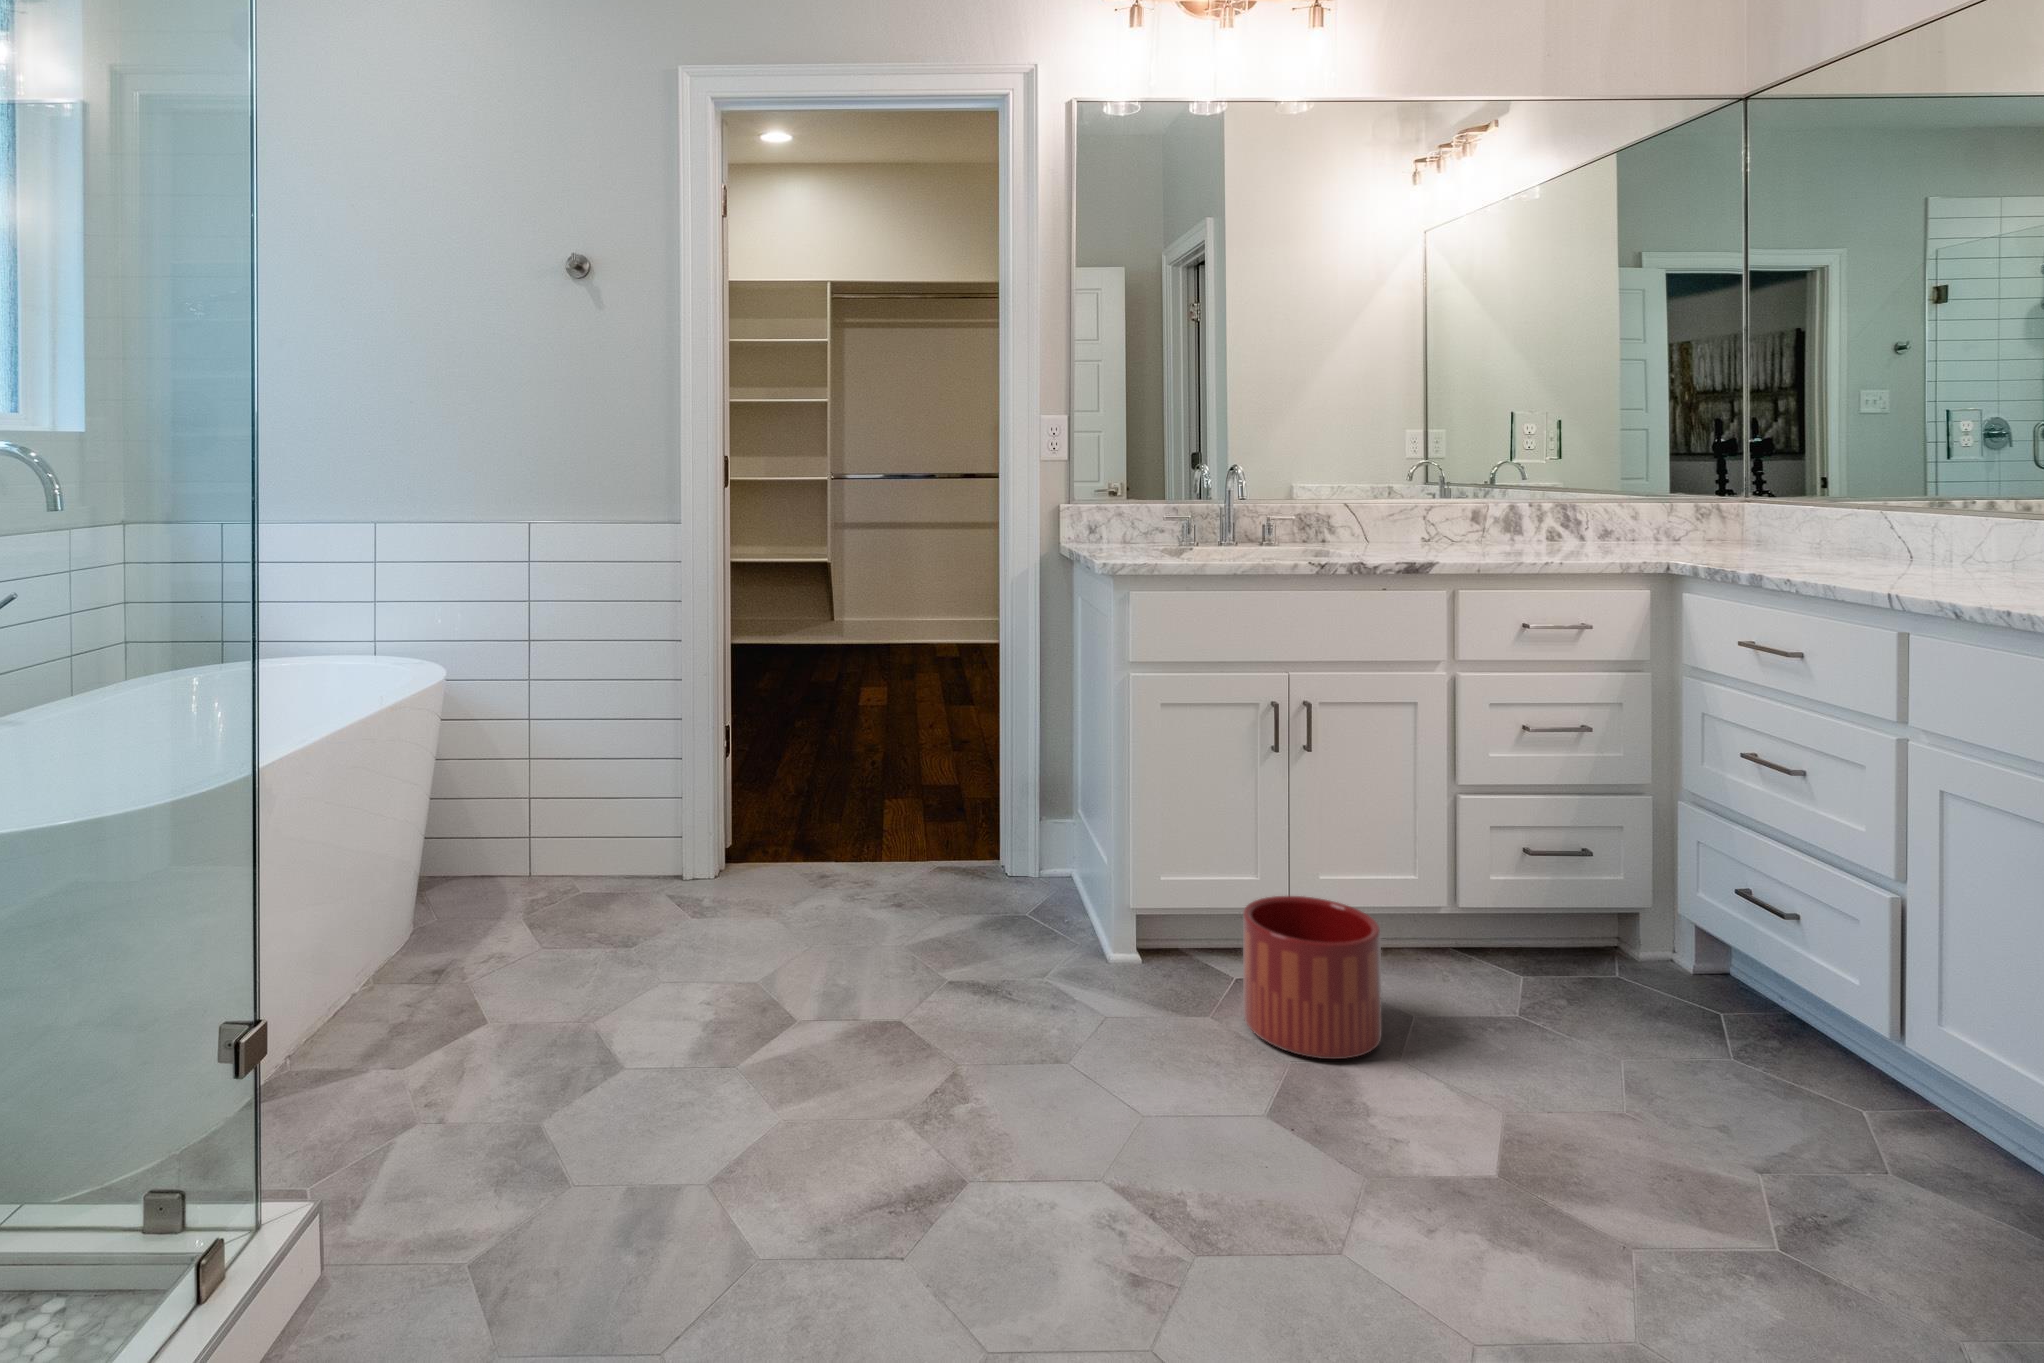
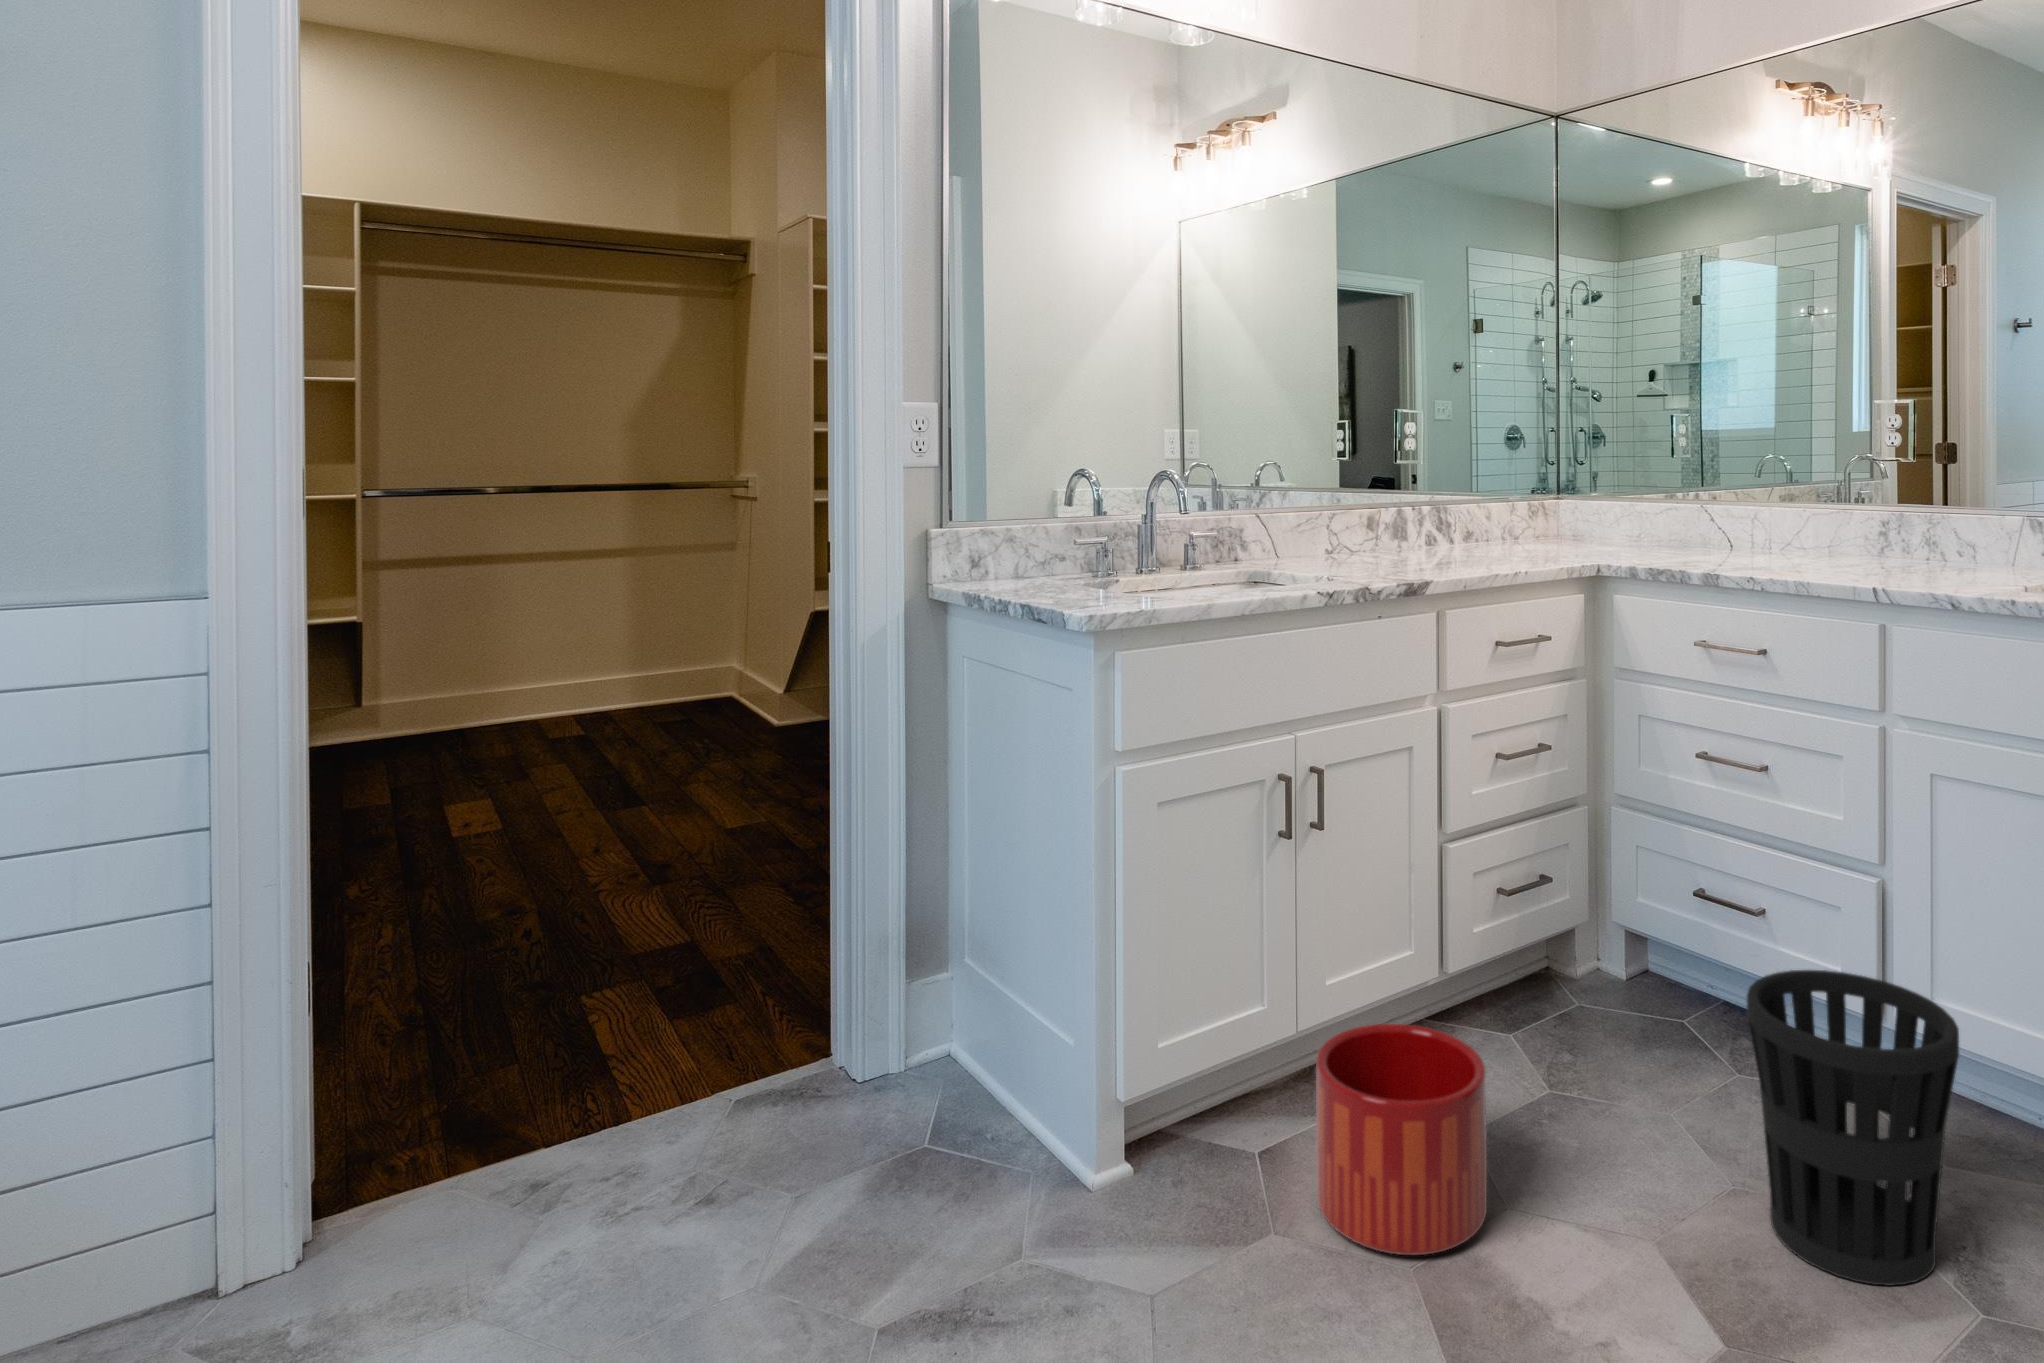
wastebasket: none [1604,928,1816,1210] -> present [1747,970,1959,1285]

